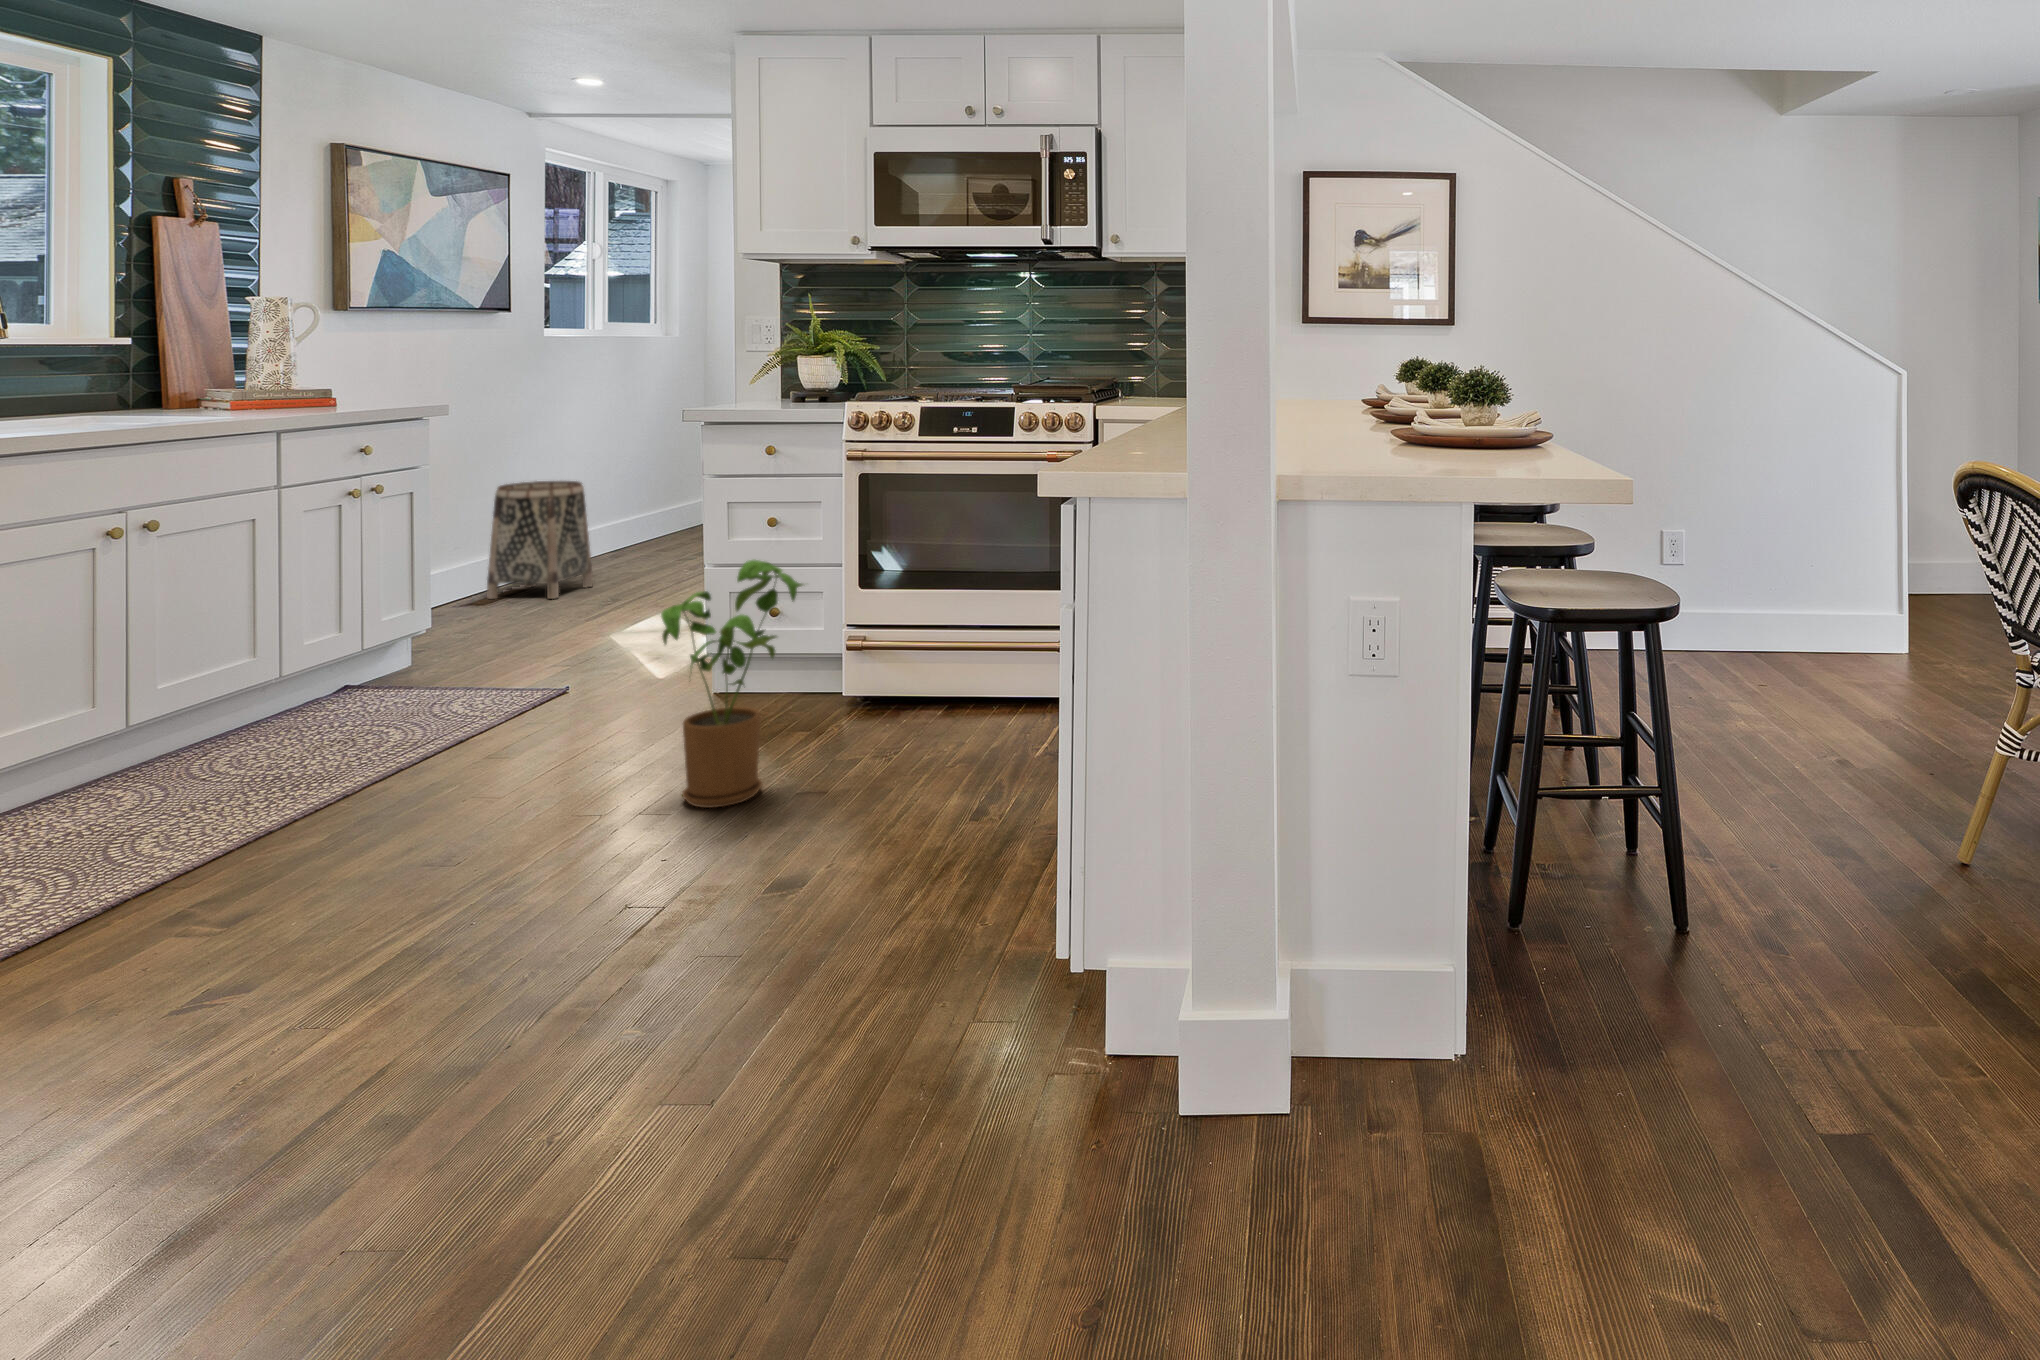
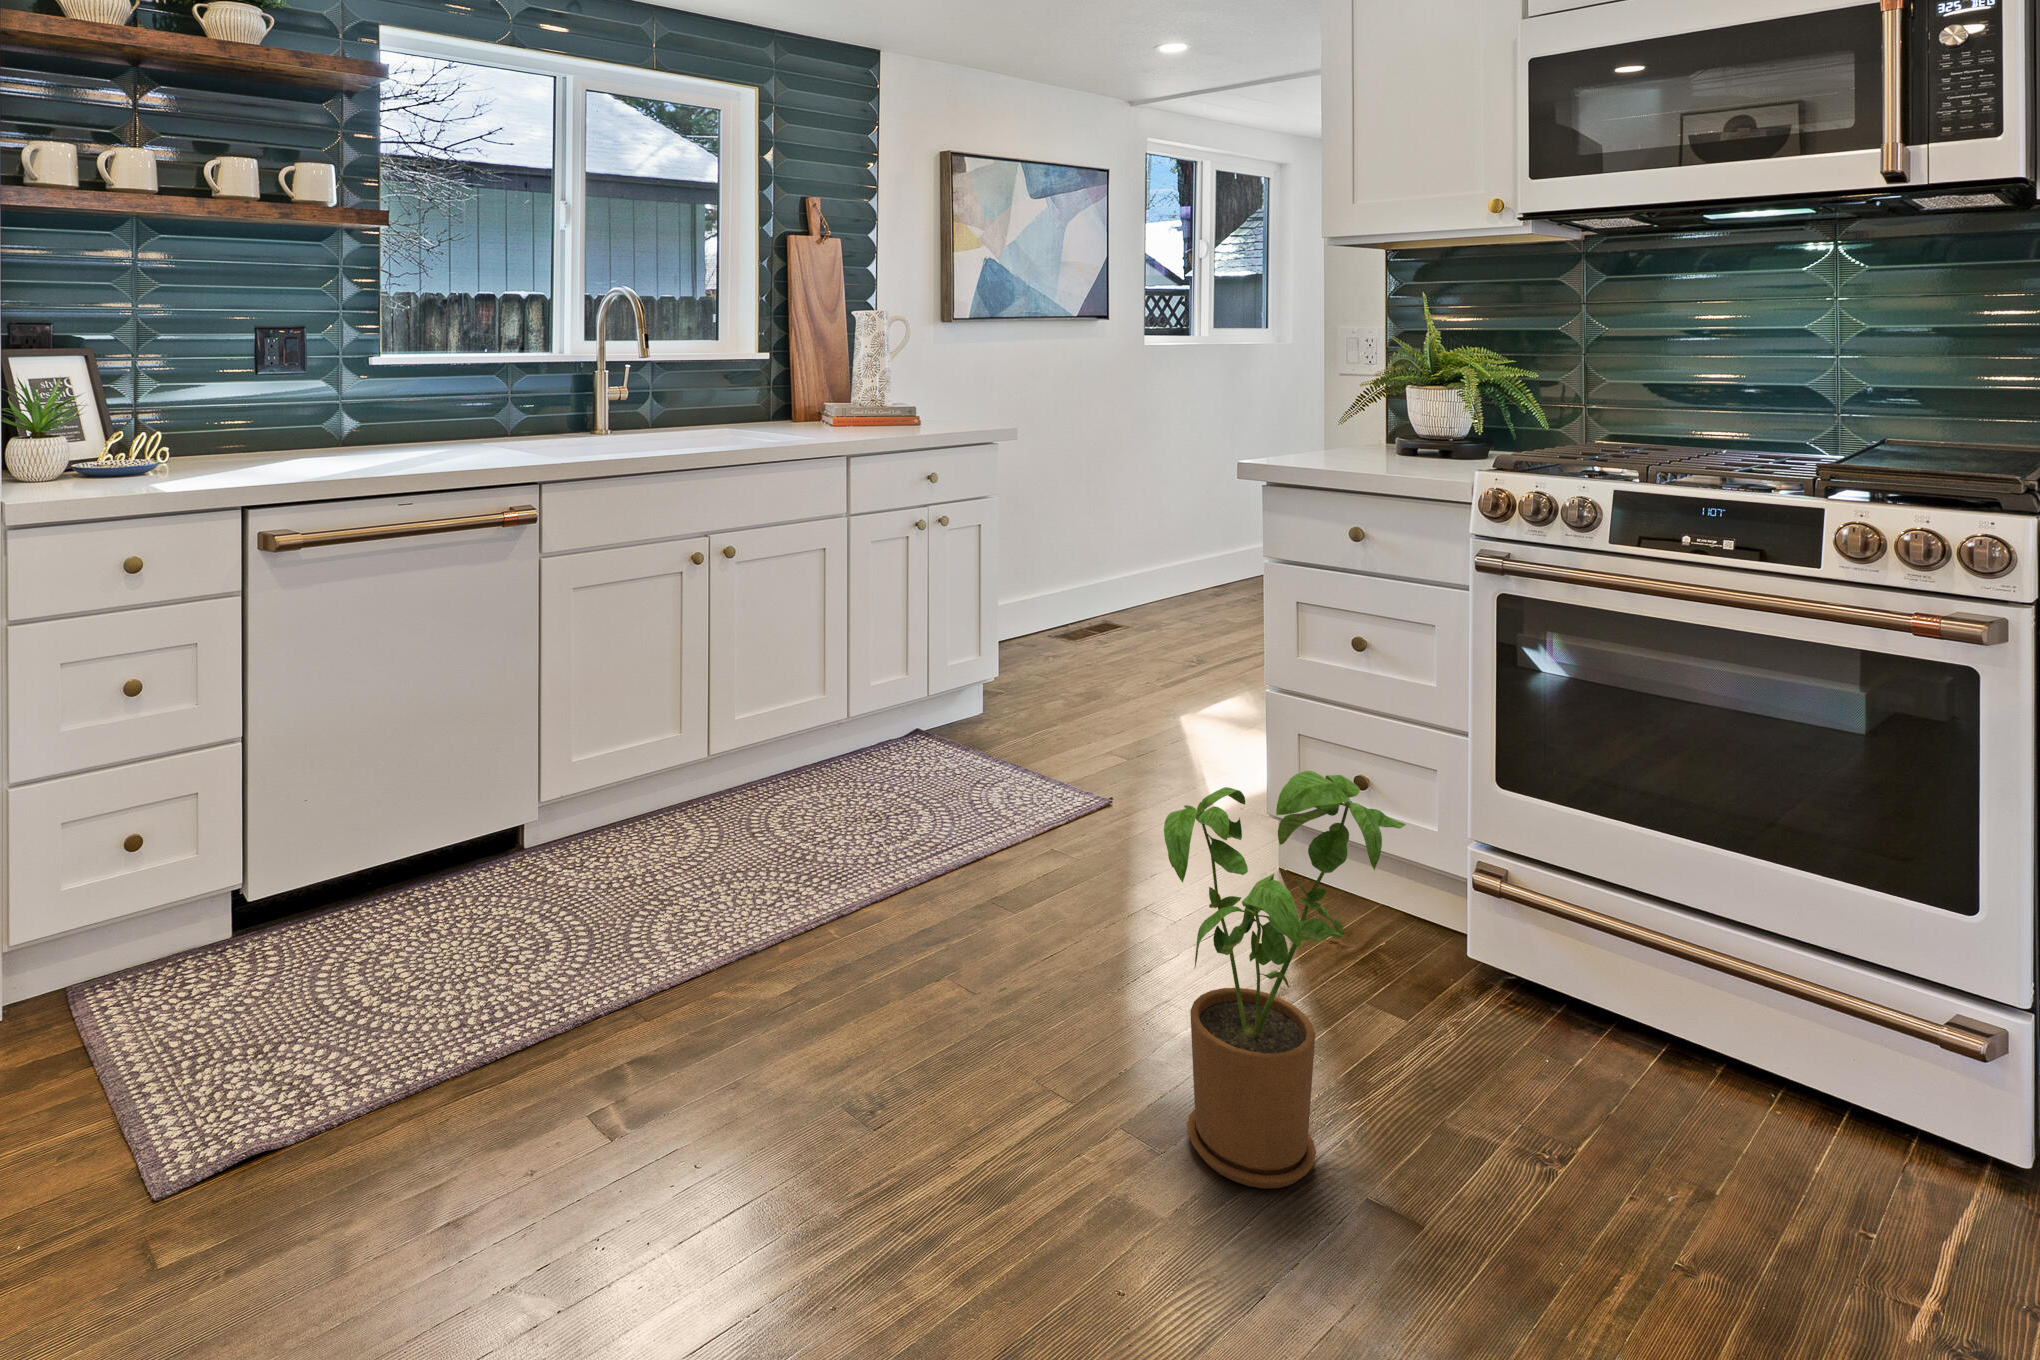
basket: present [486,481,593,599] -> none [1078,495,1179,627]

